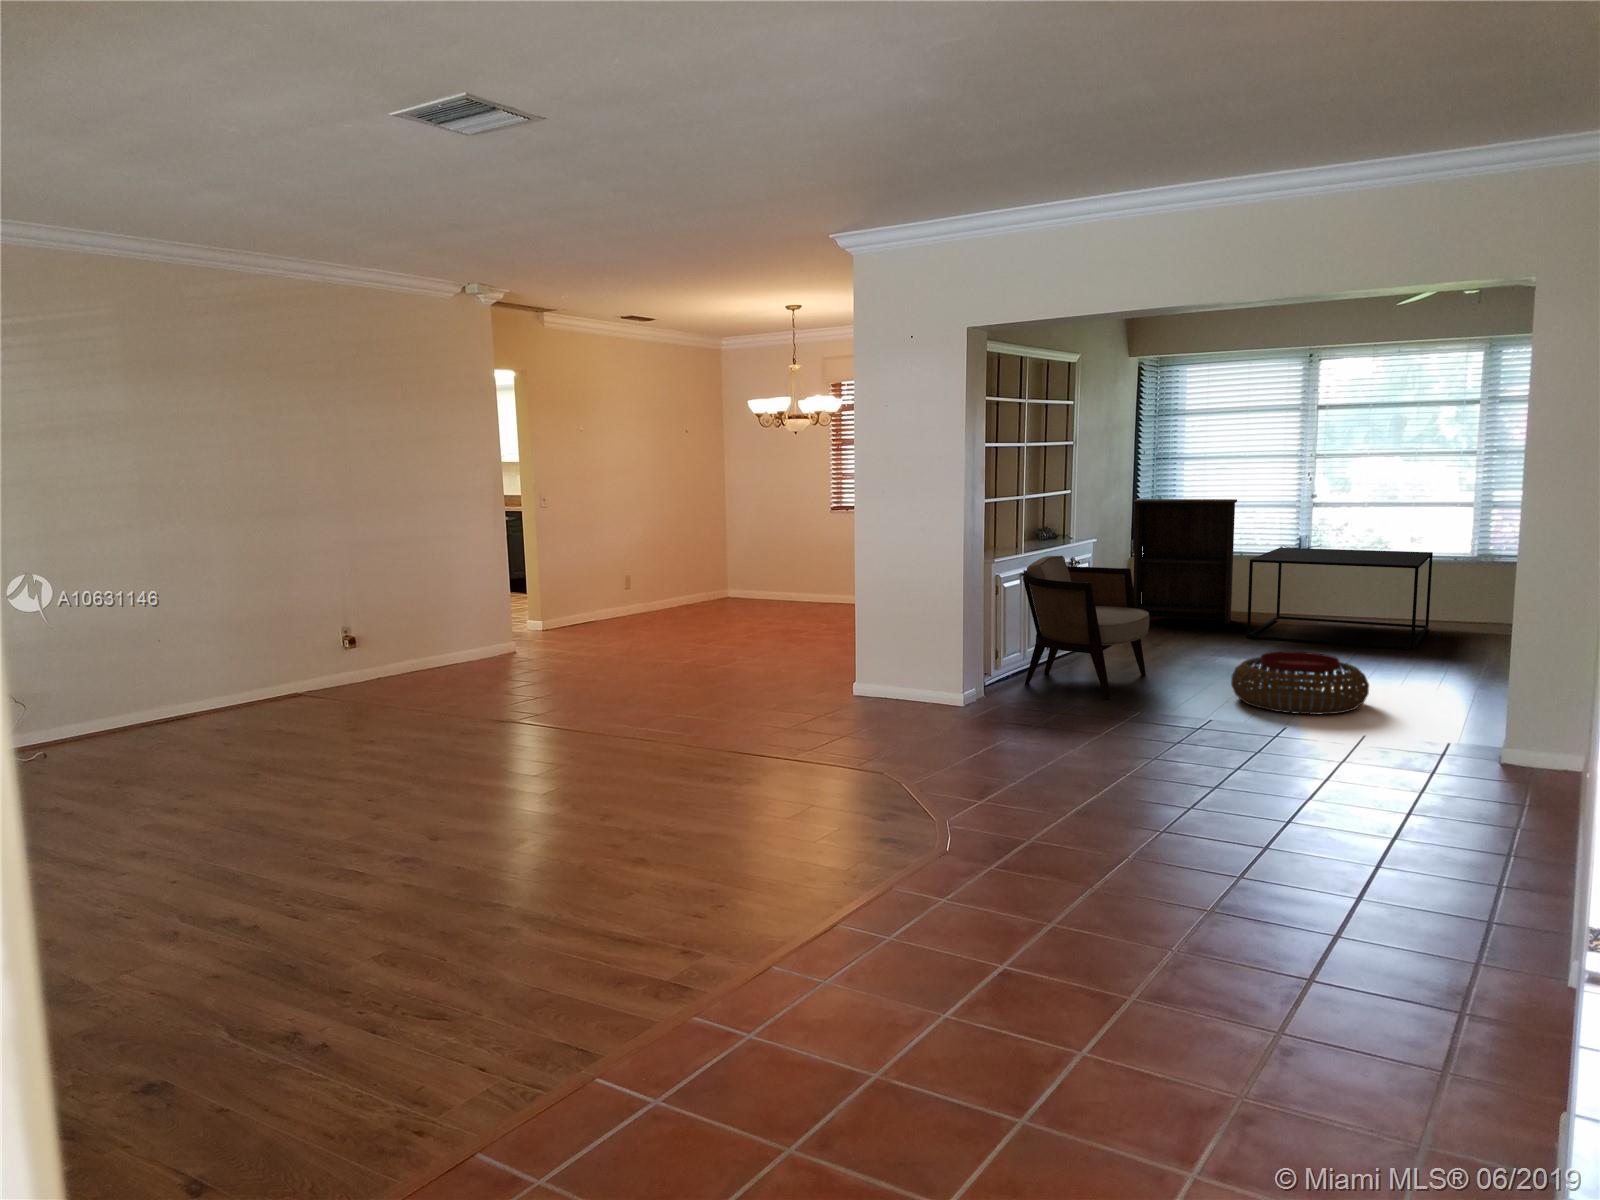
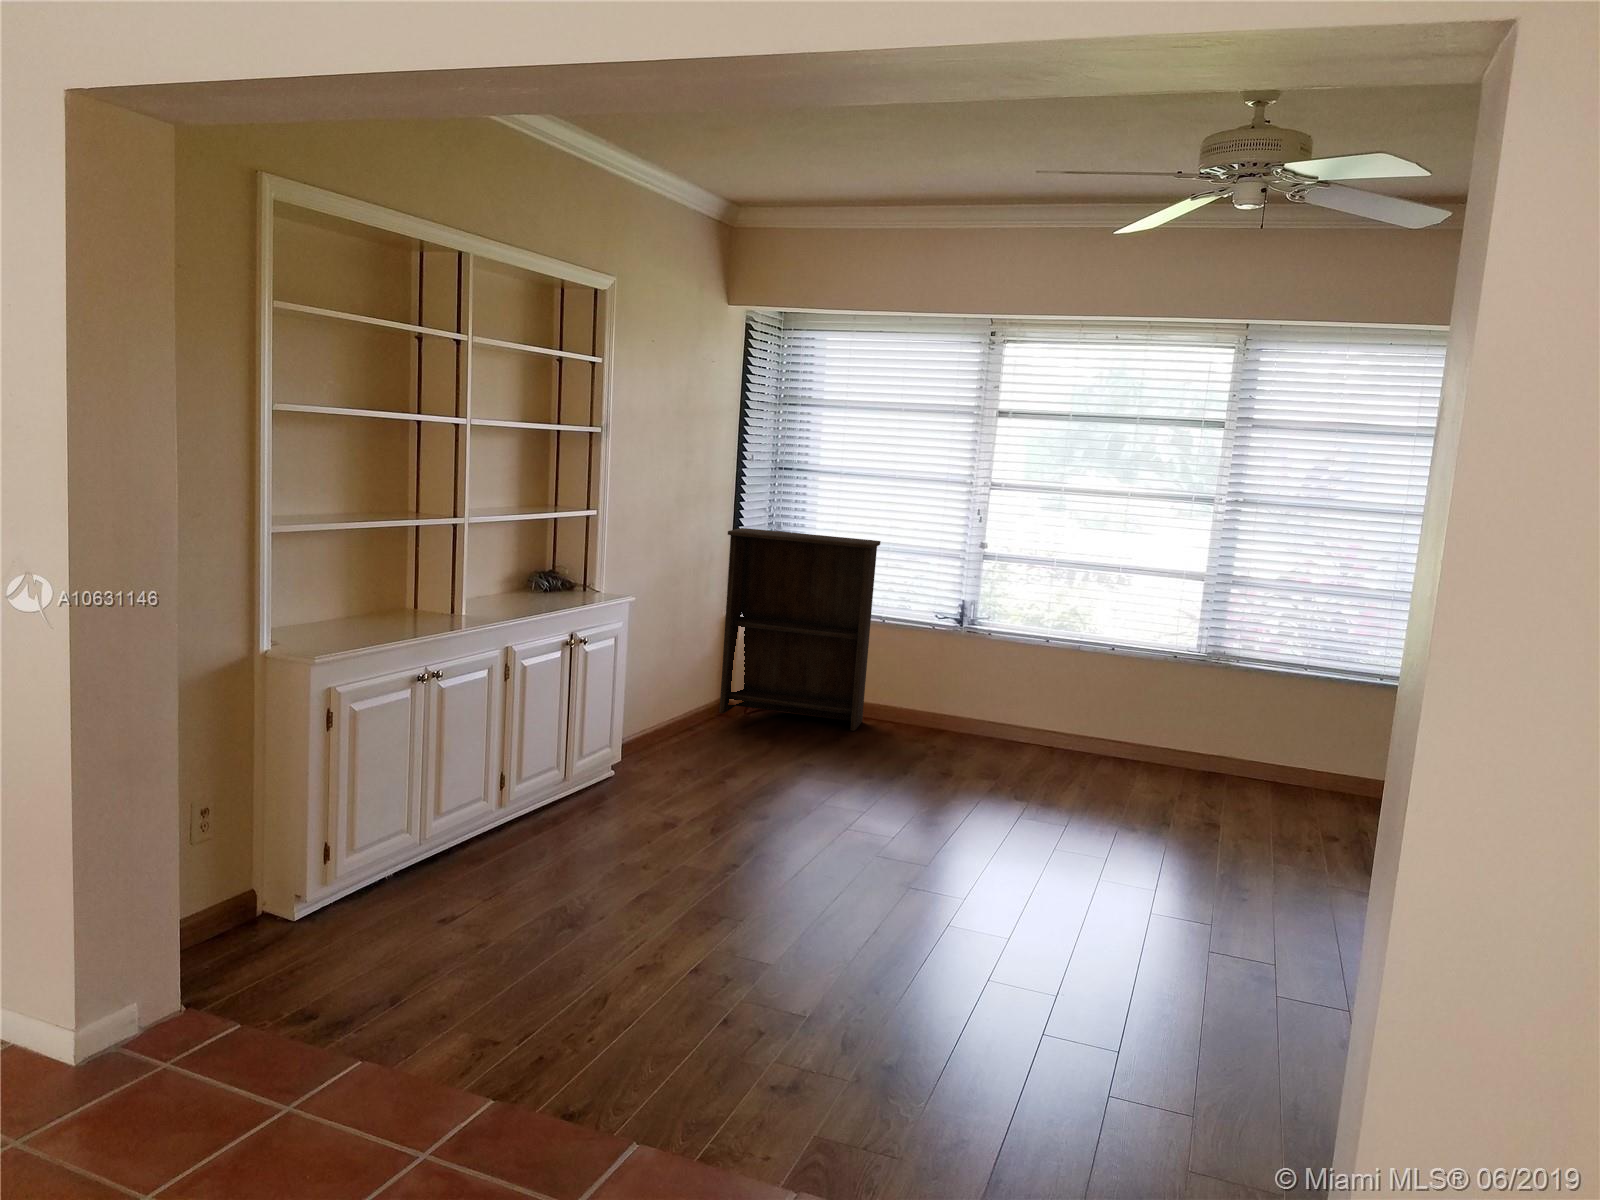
coffee table: present [1247,548,1433,650] -> none [872,616,1144,811]
armchair: present [1023,556,1149,700] -> none [390,652,658,992]
pouf: present [1231,652,1369,714] -> none [783,887,1044,1064]

